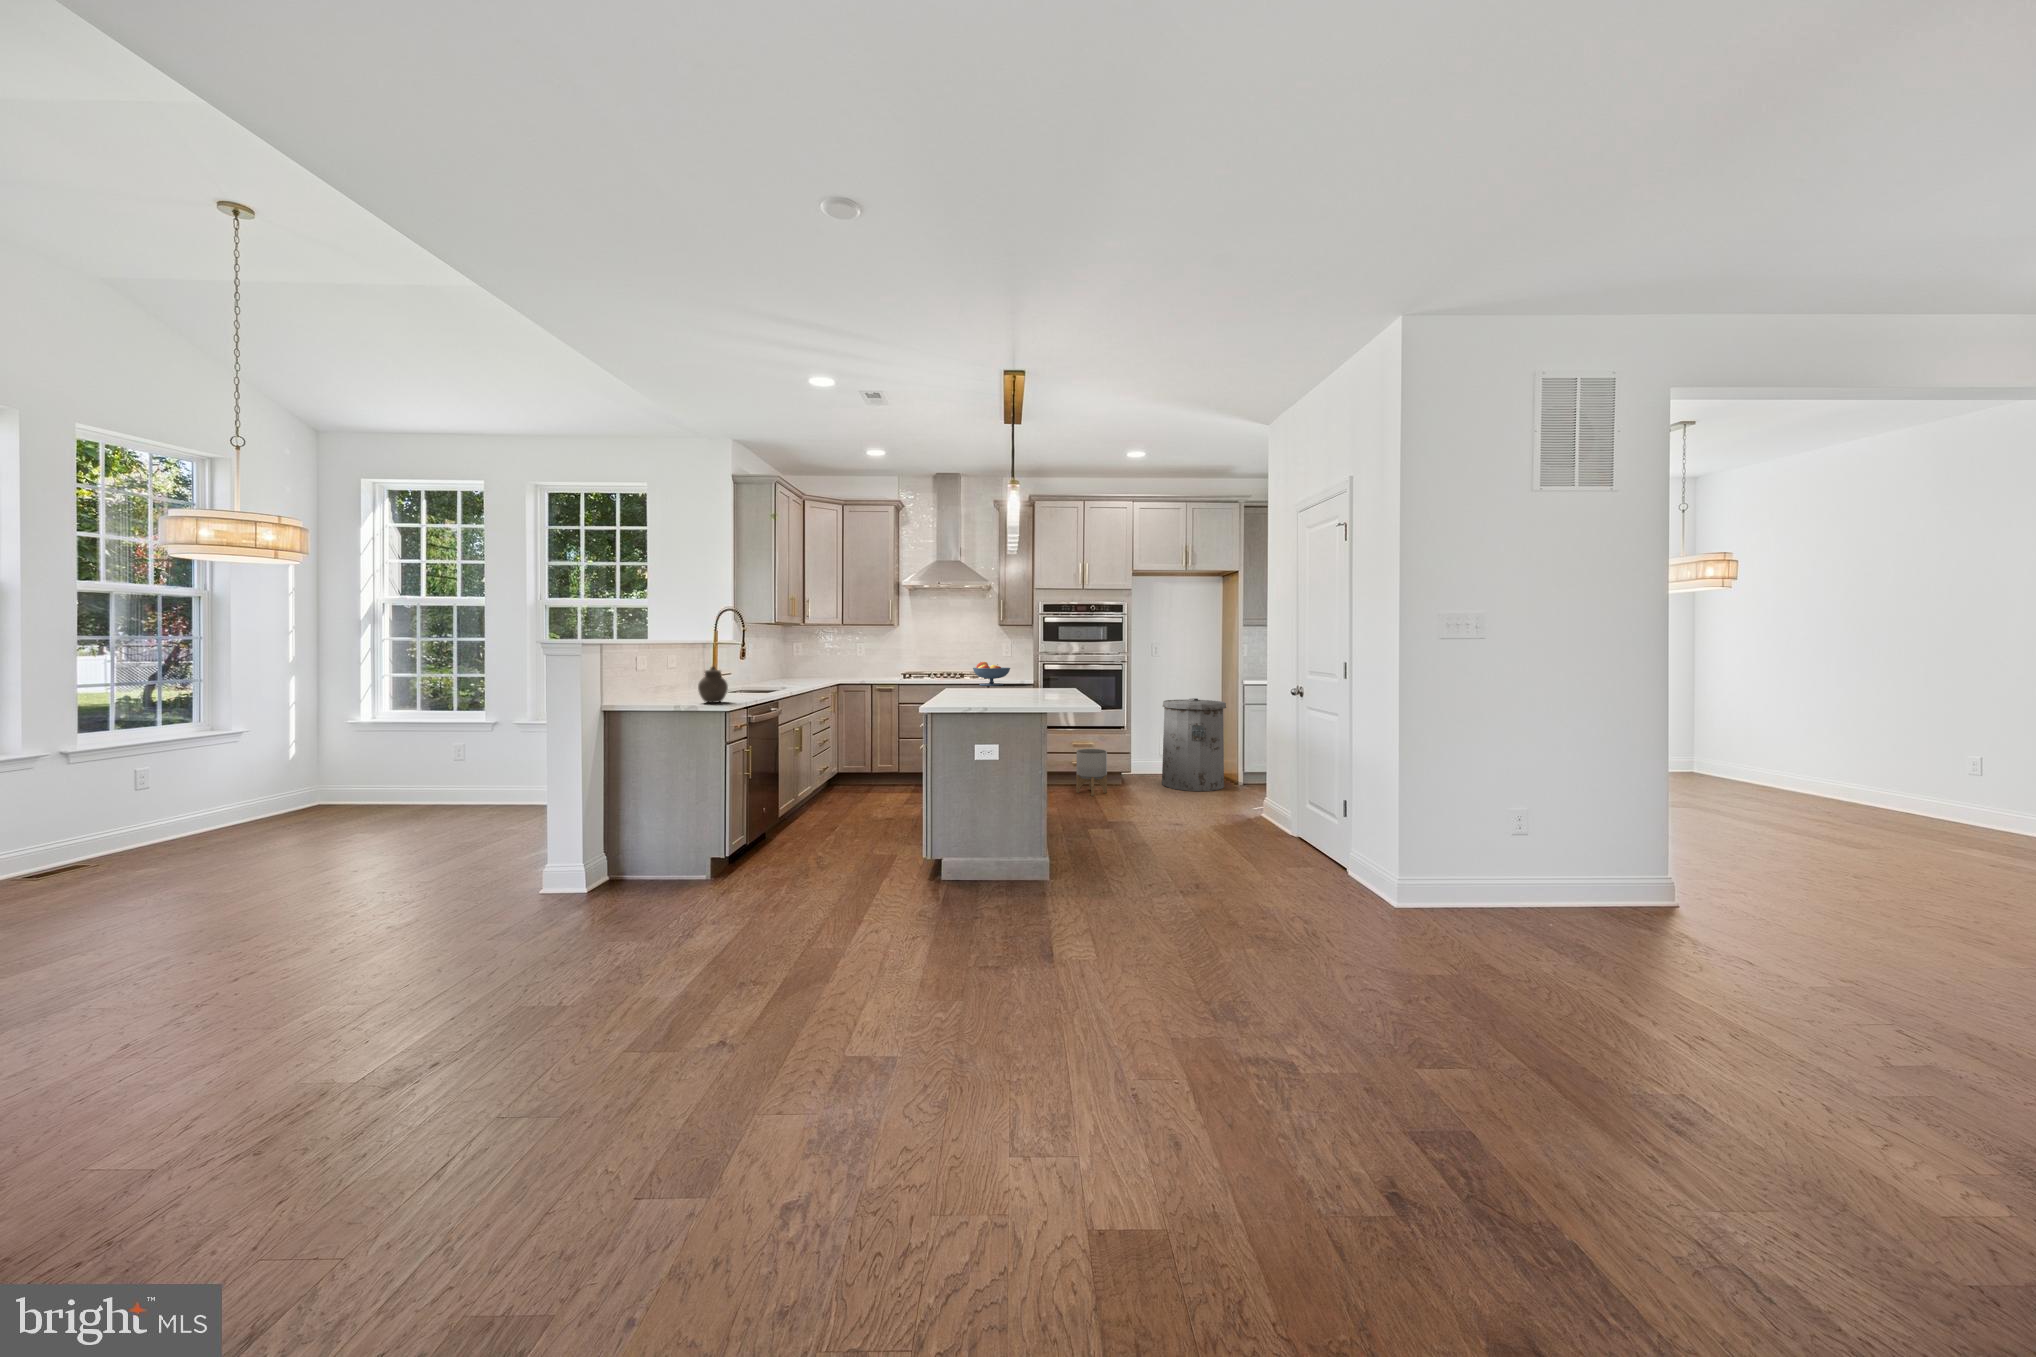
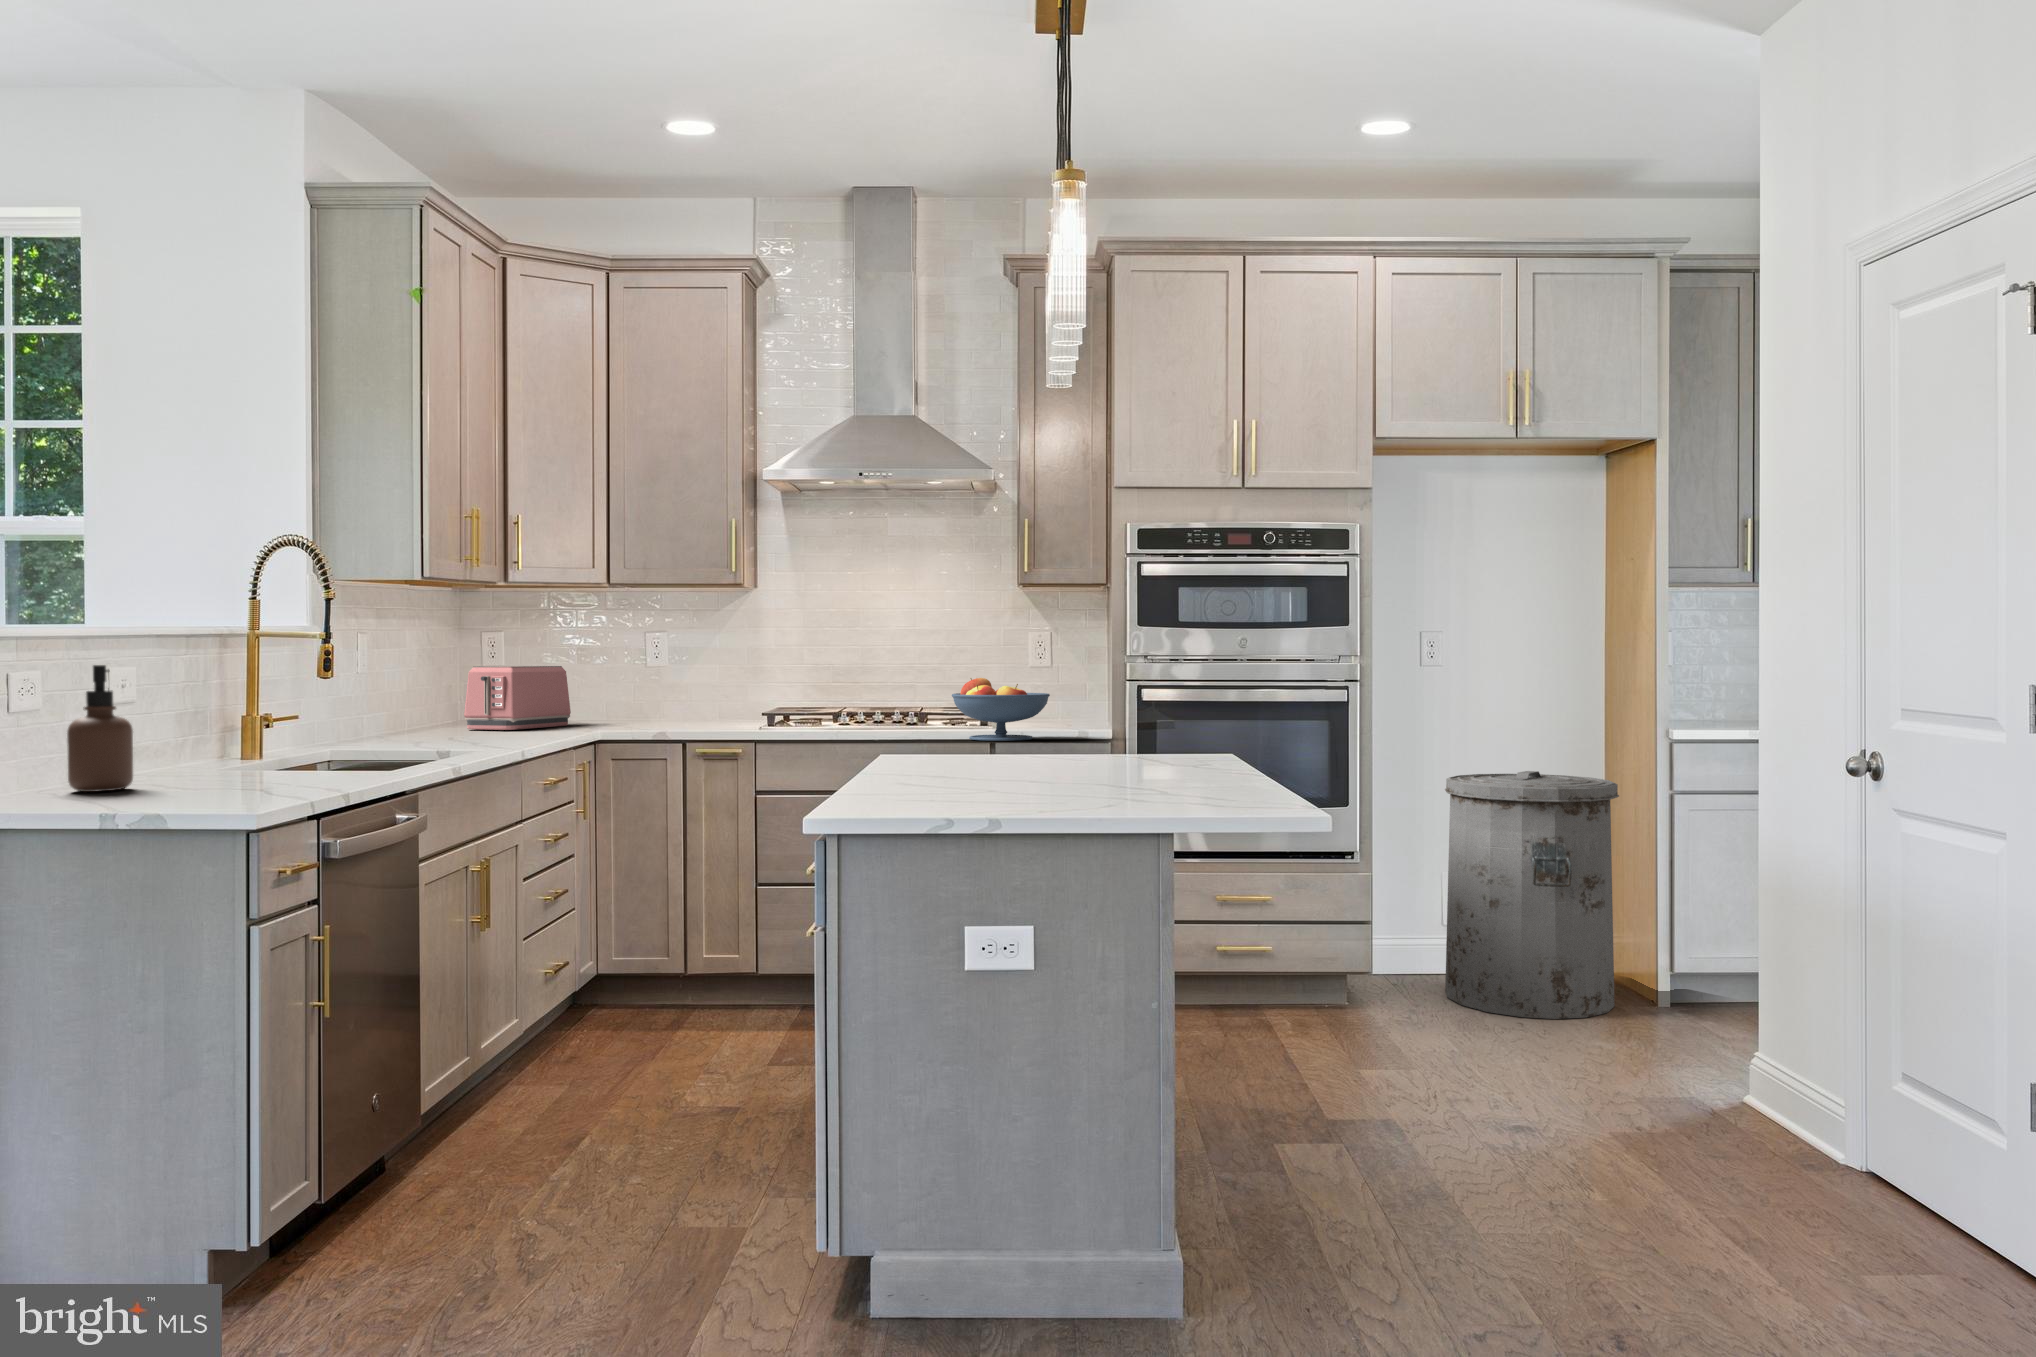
soap dispenser: none [666,656,687,699] -> present [67,665,133,792]
toaster: none [785,656,825,681] -> present [464,666,571,730]
jar: present [698,667,728,703] -> none [147,694,240,803]
planter: present [1076,749,1107,796] -> none [1228,906,1310,1035]

